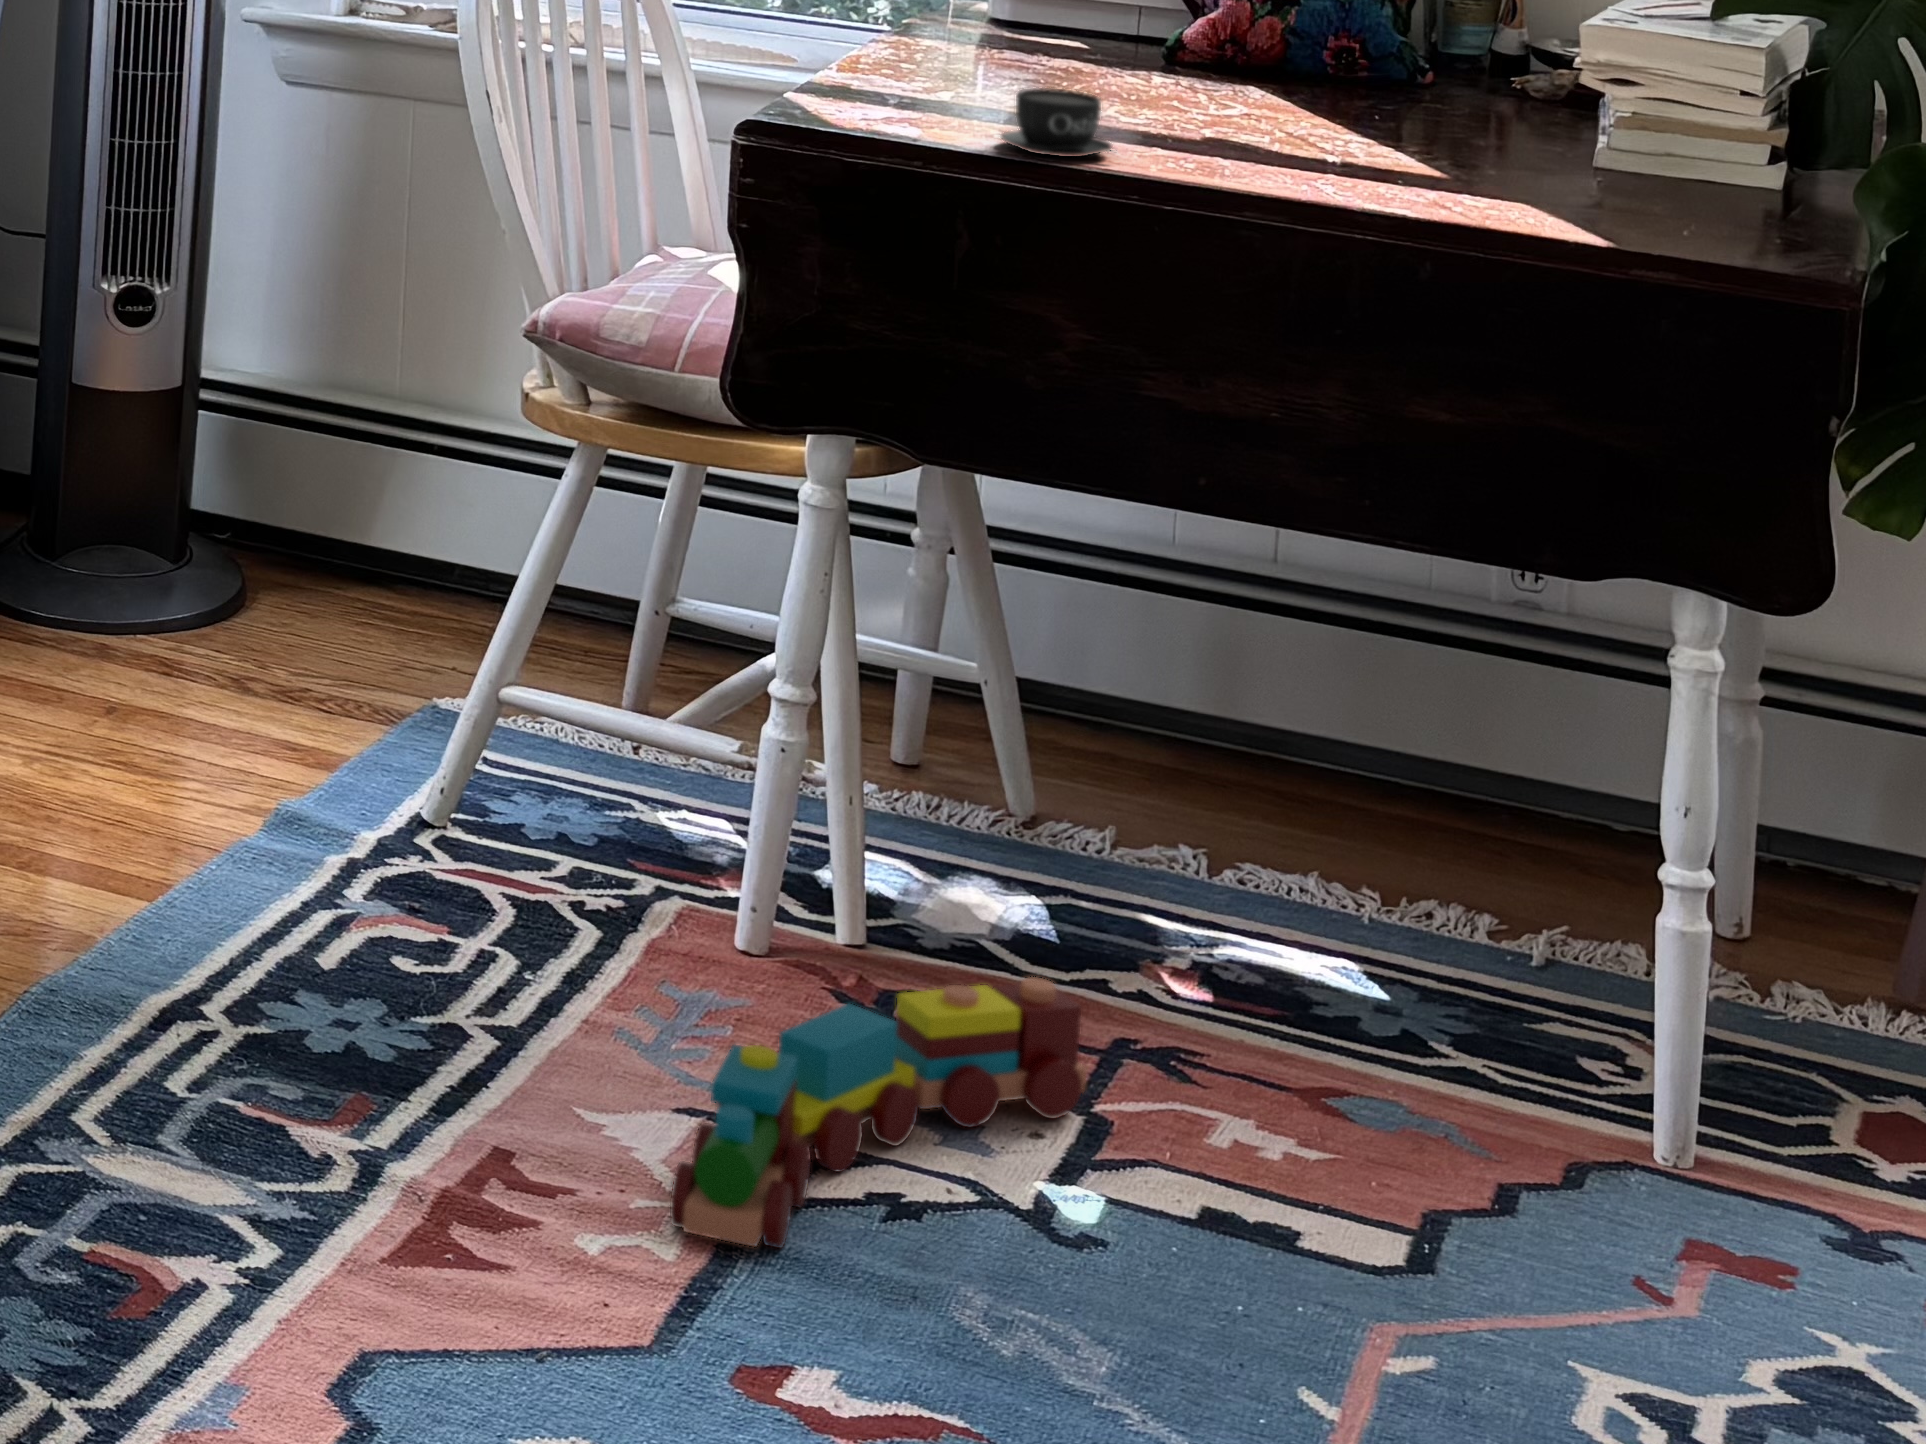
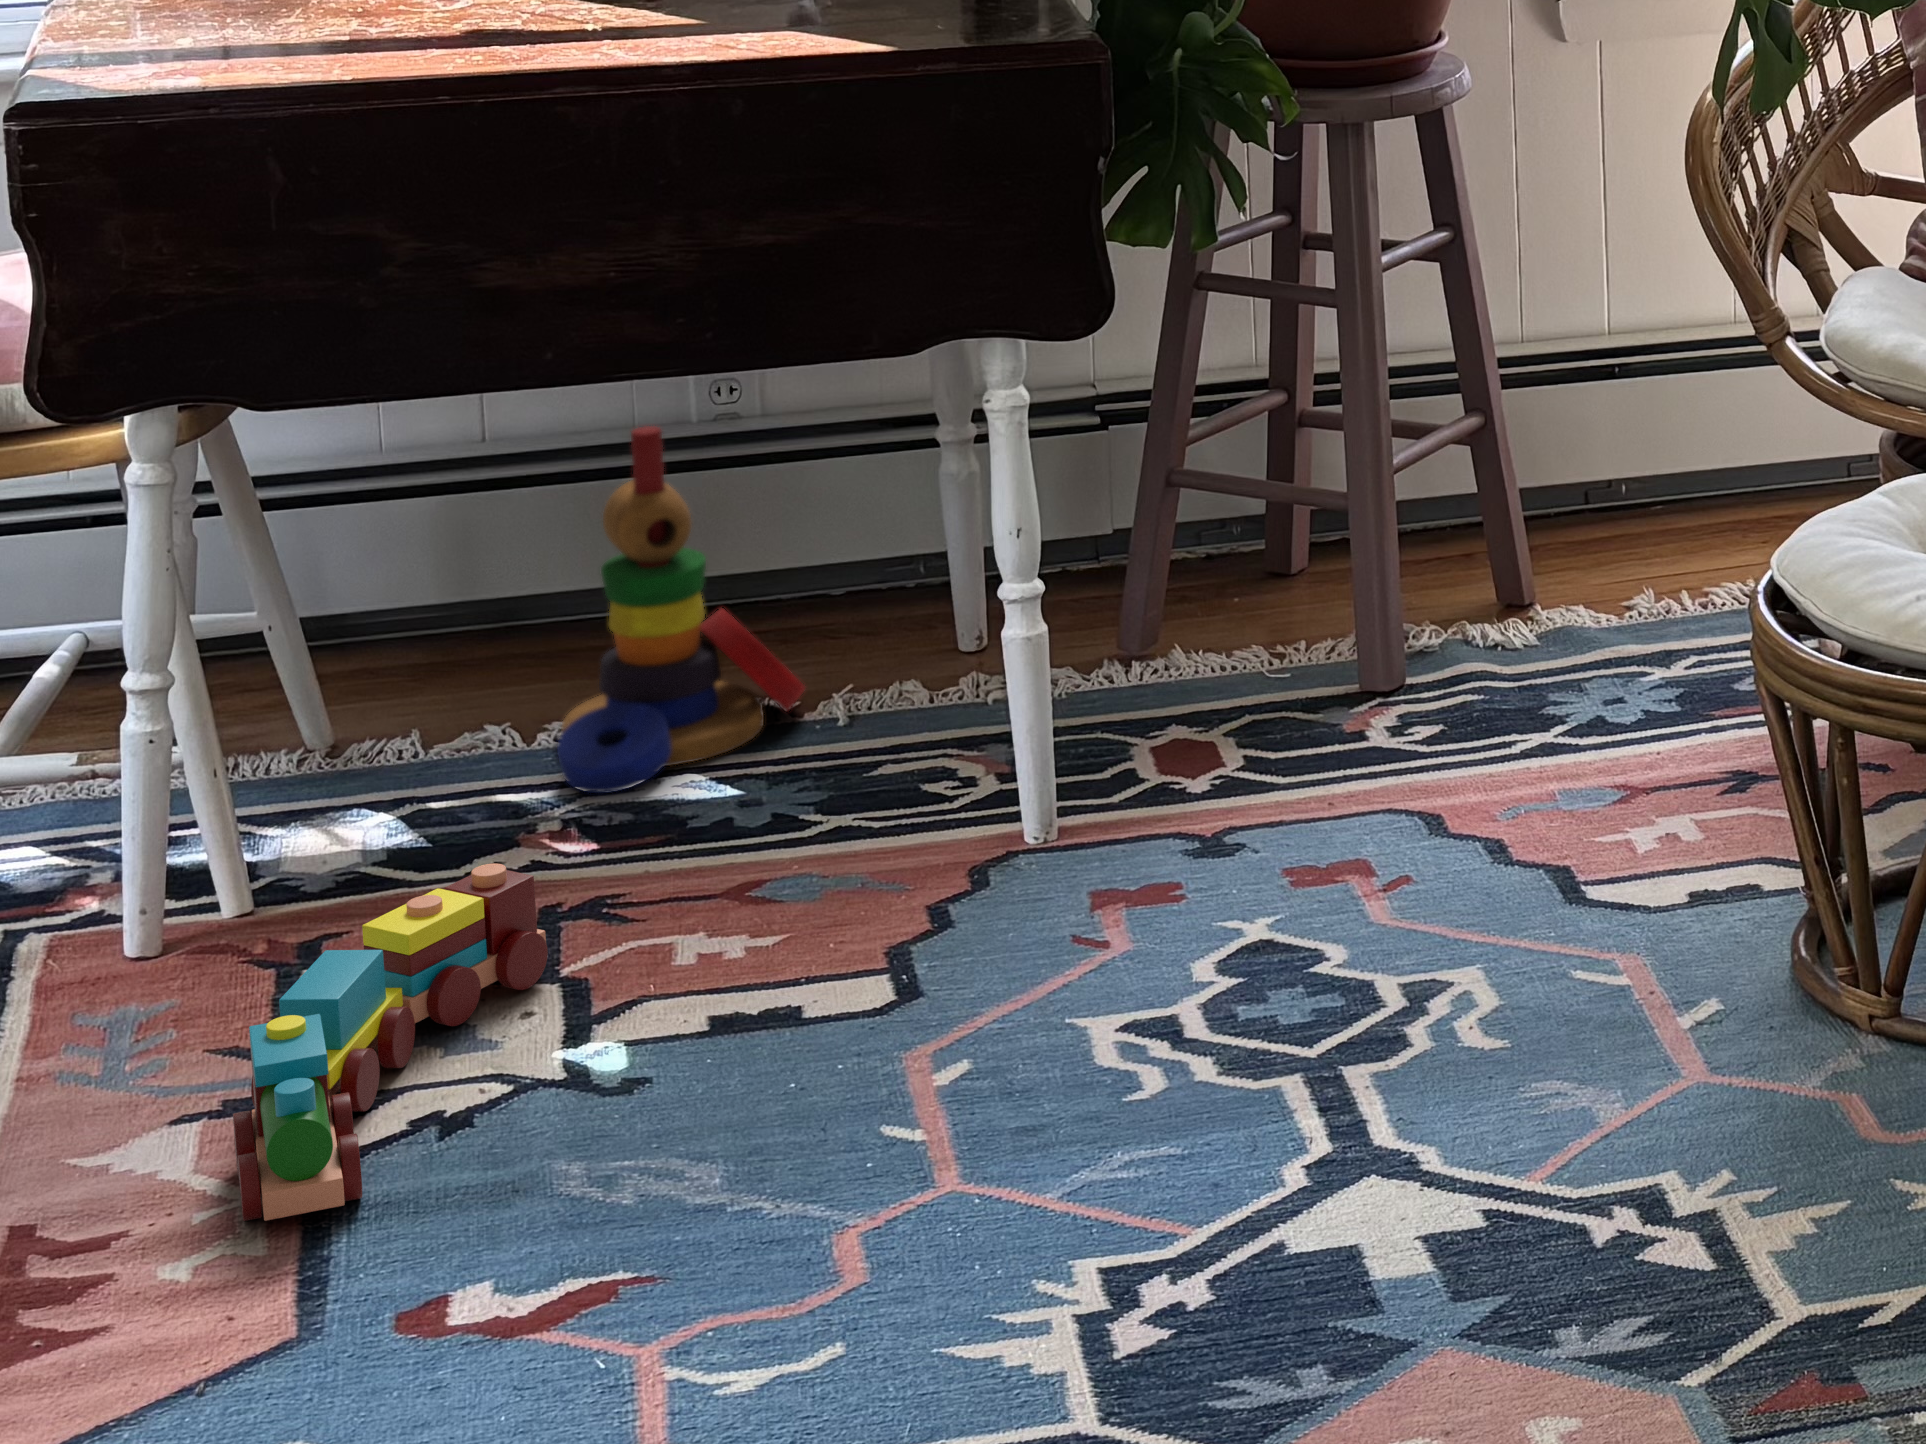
teacup: present [1001,88,1112,157] -> none [301,12,428,79]
stacking toy: none [1215,592,1511,965] -> present [557,426,805,793]

